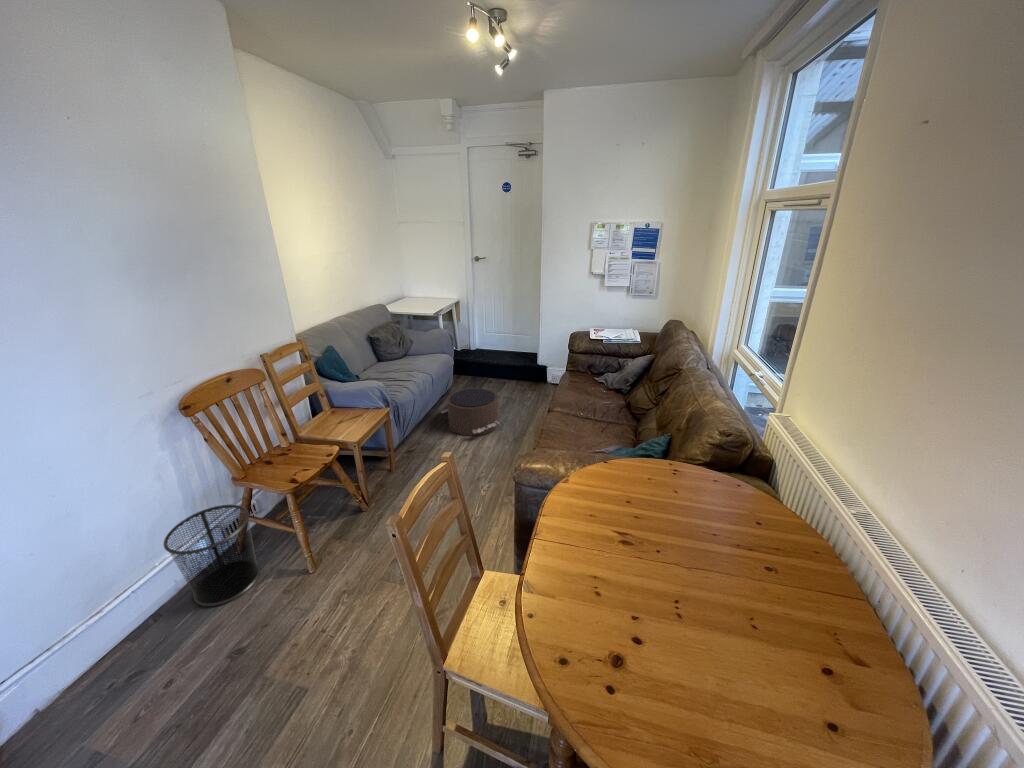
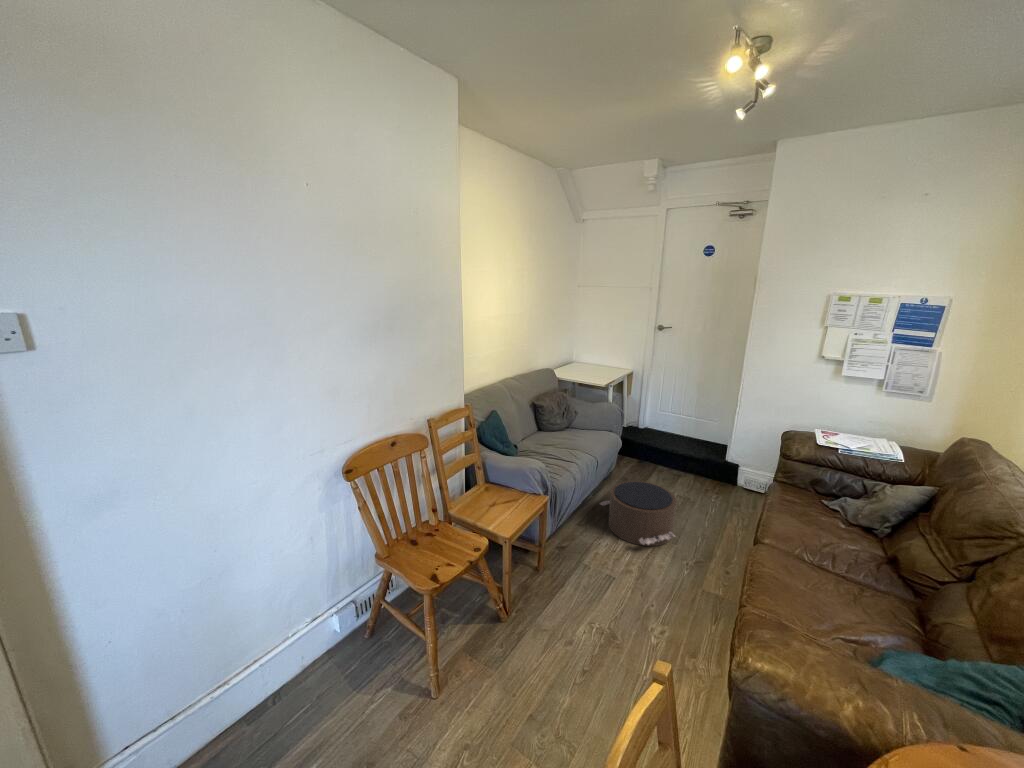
waste bin: present [164,505,260,606] -> none [301,583,385,706]

